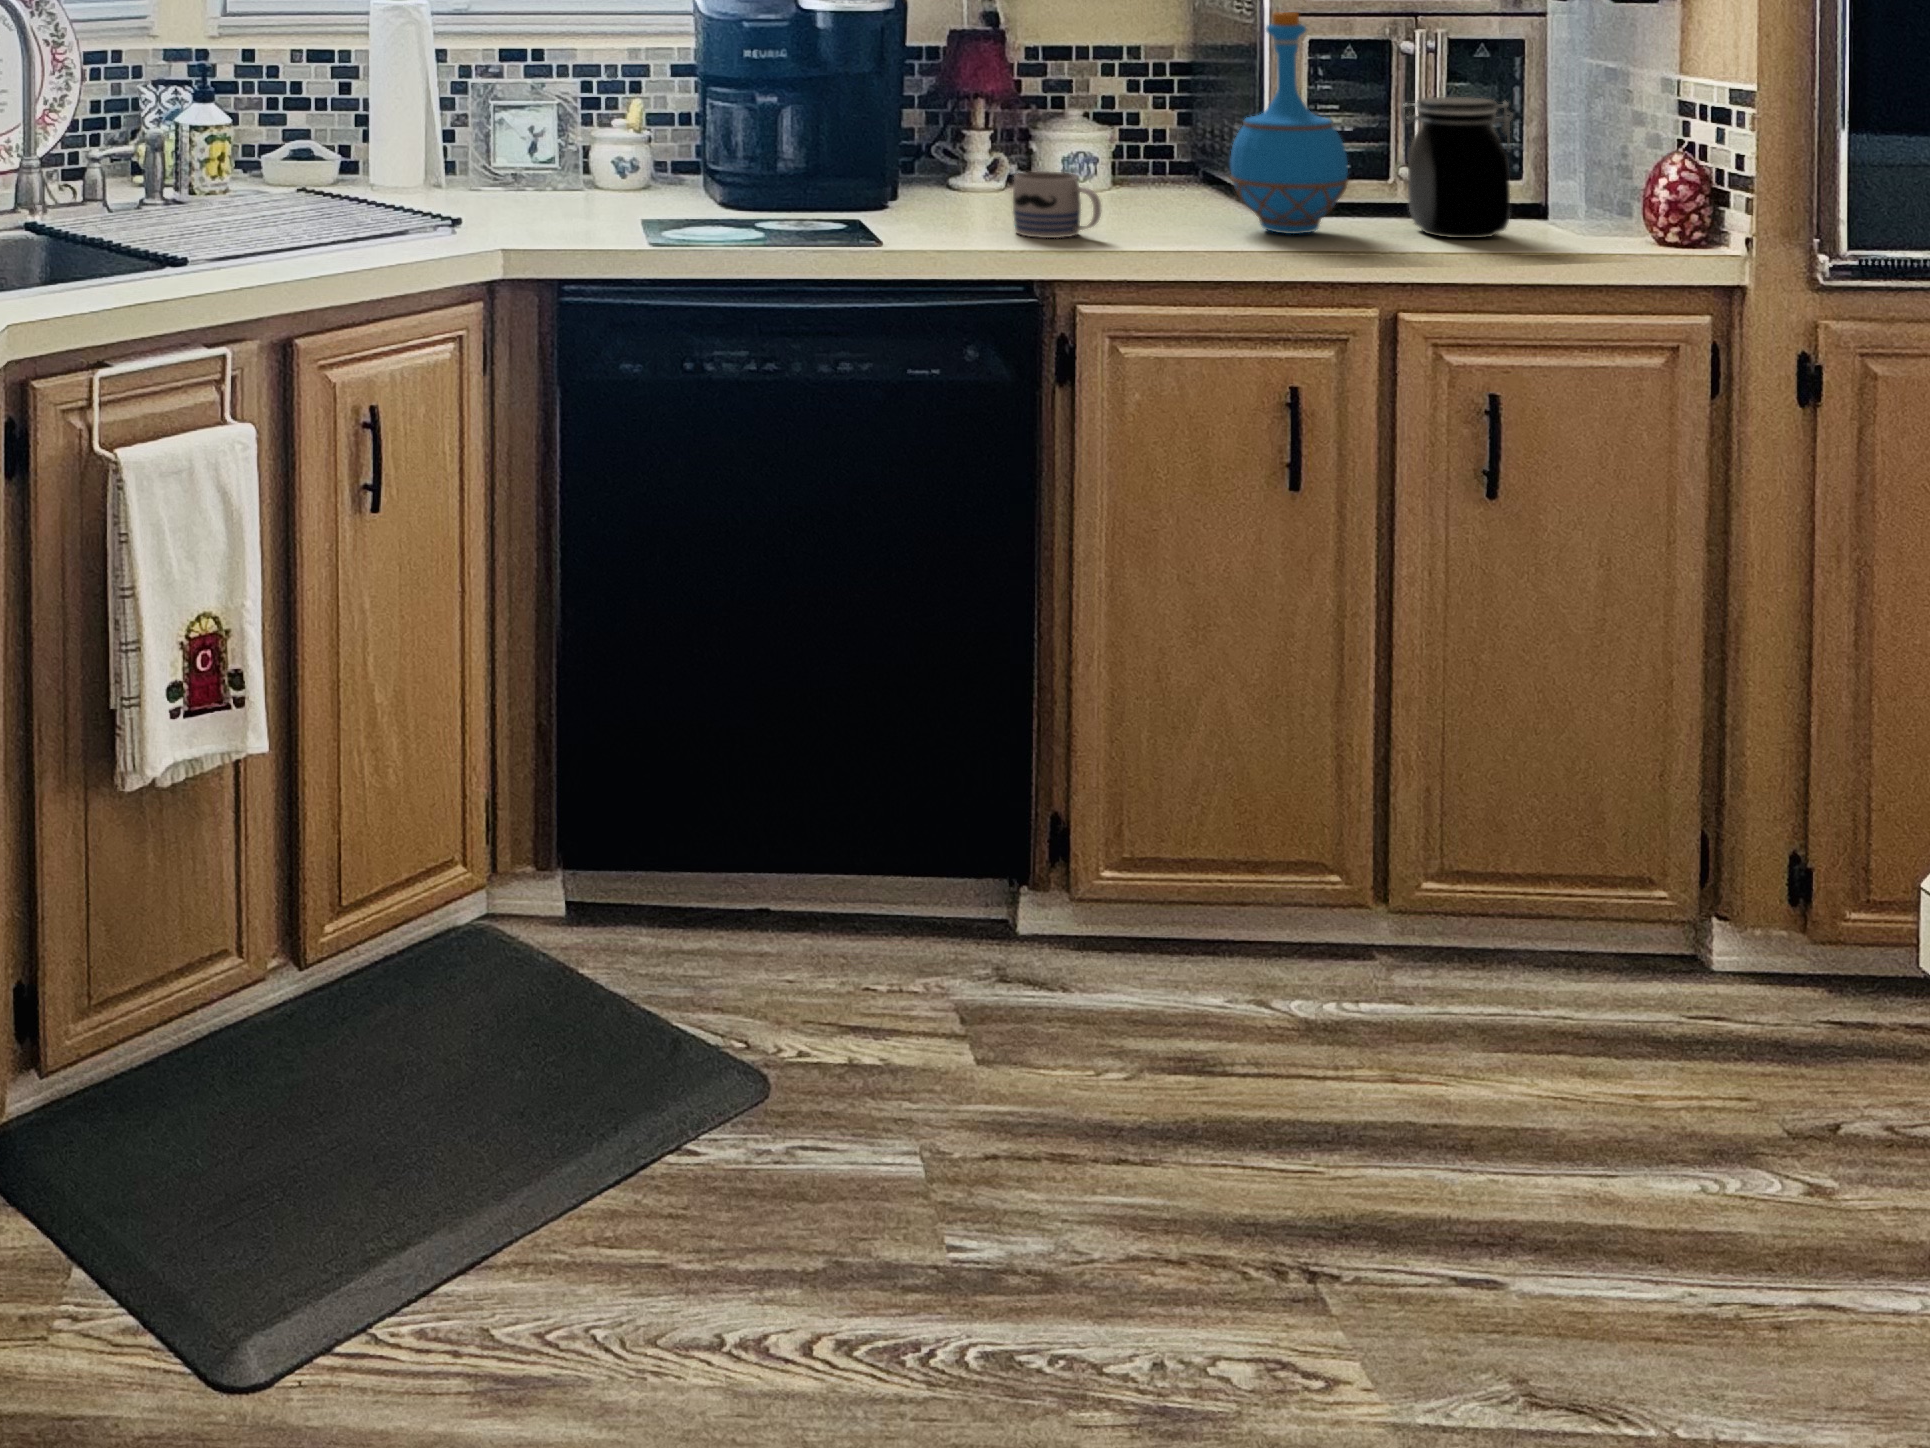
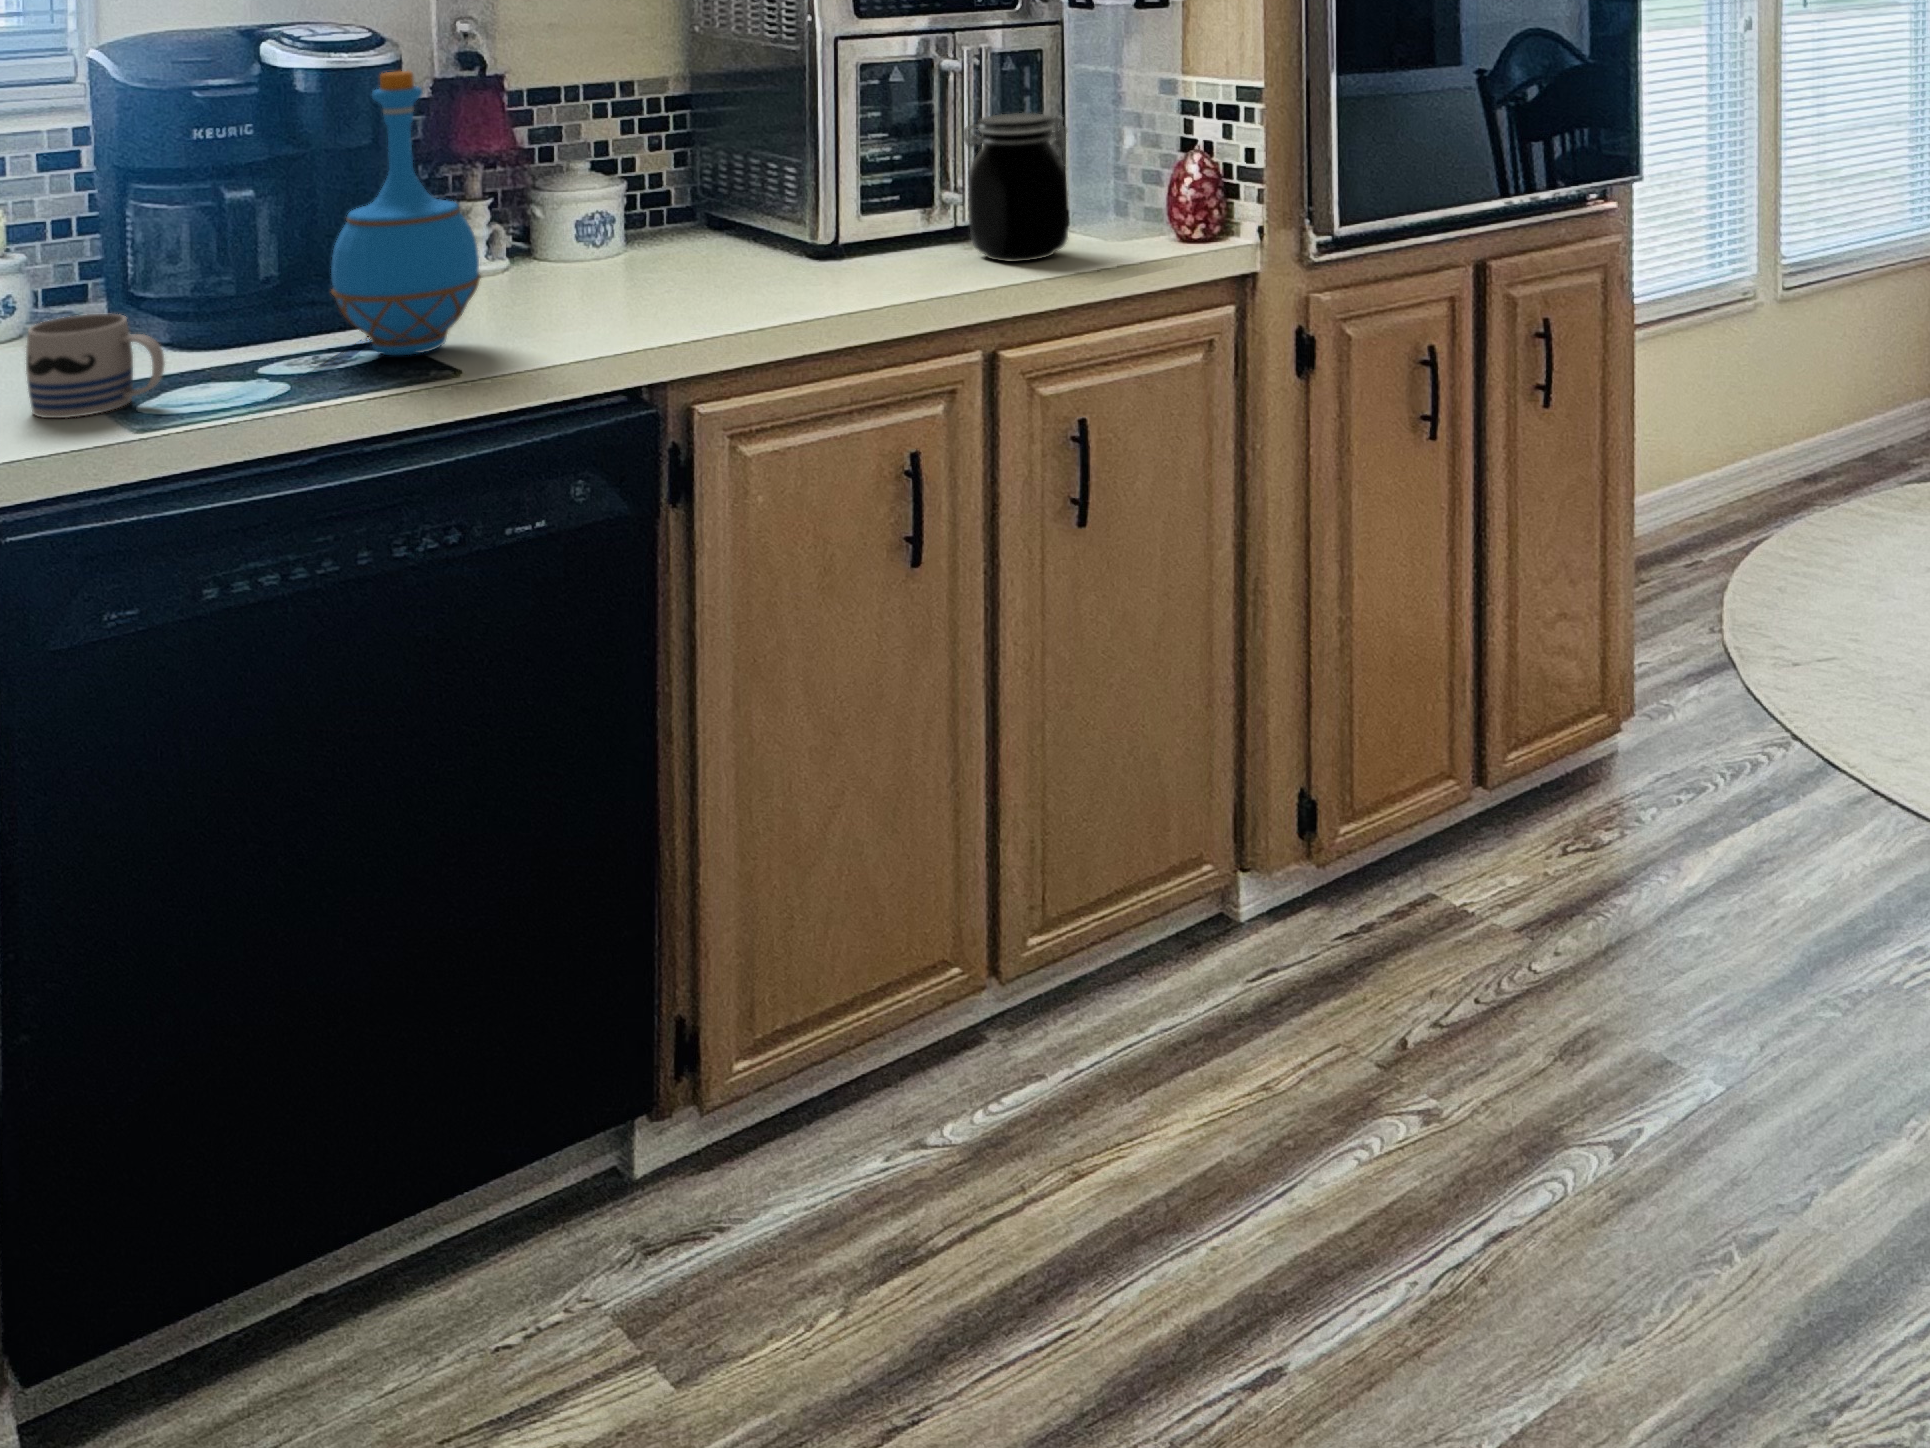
bottle: present [1230,12,1349,234] -> present [331,71,481,355]
mug: present [1013,171,1102,238] -> present [26,314,165,418]

